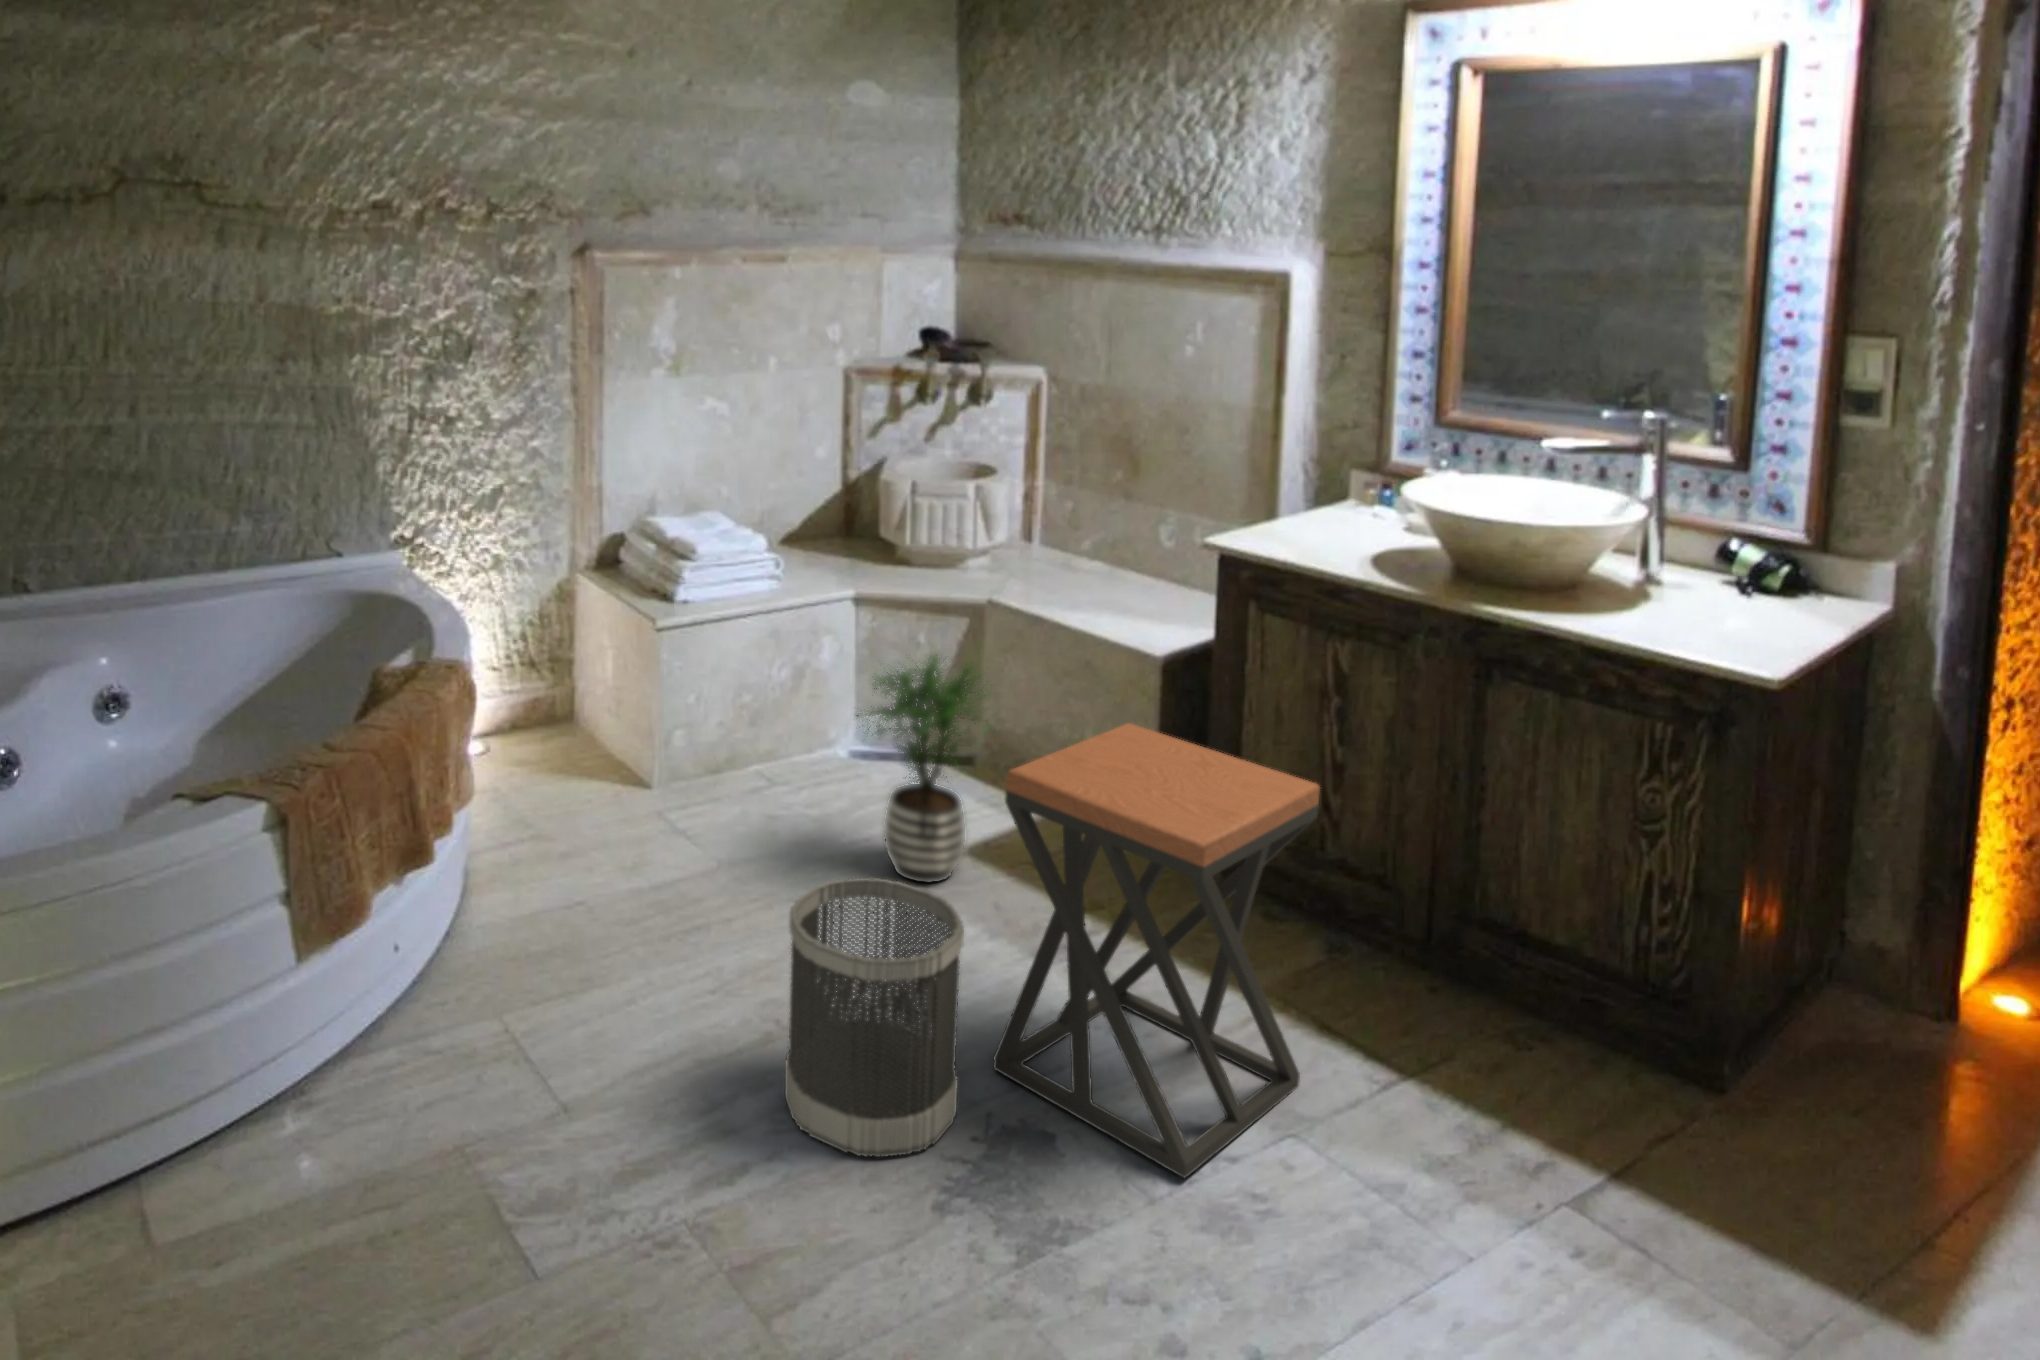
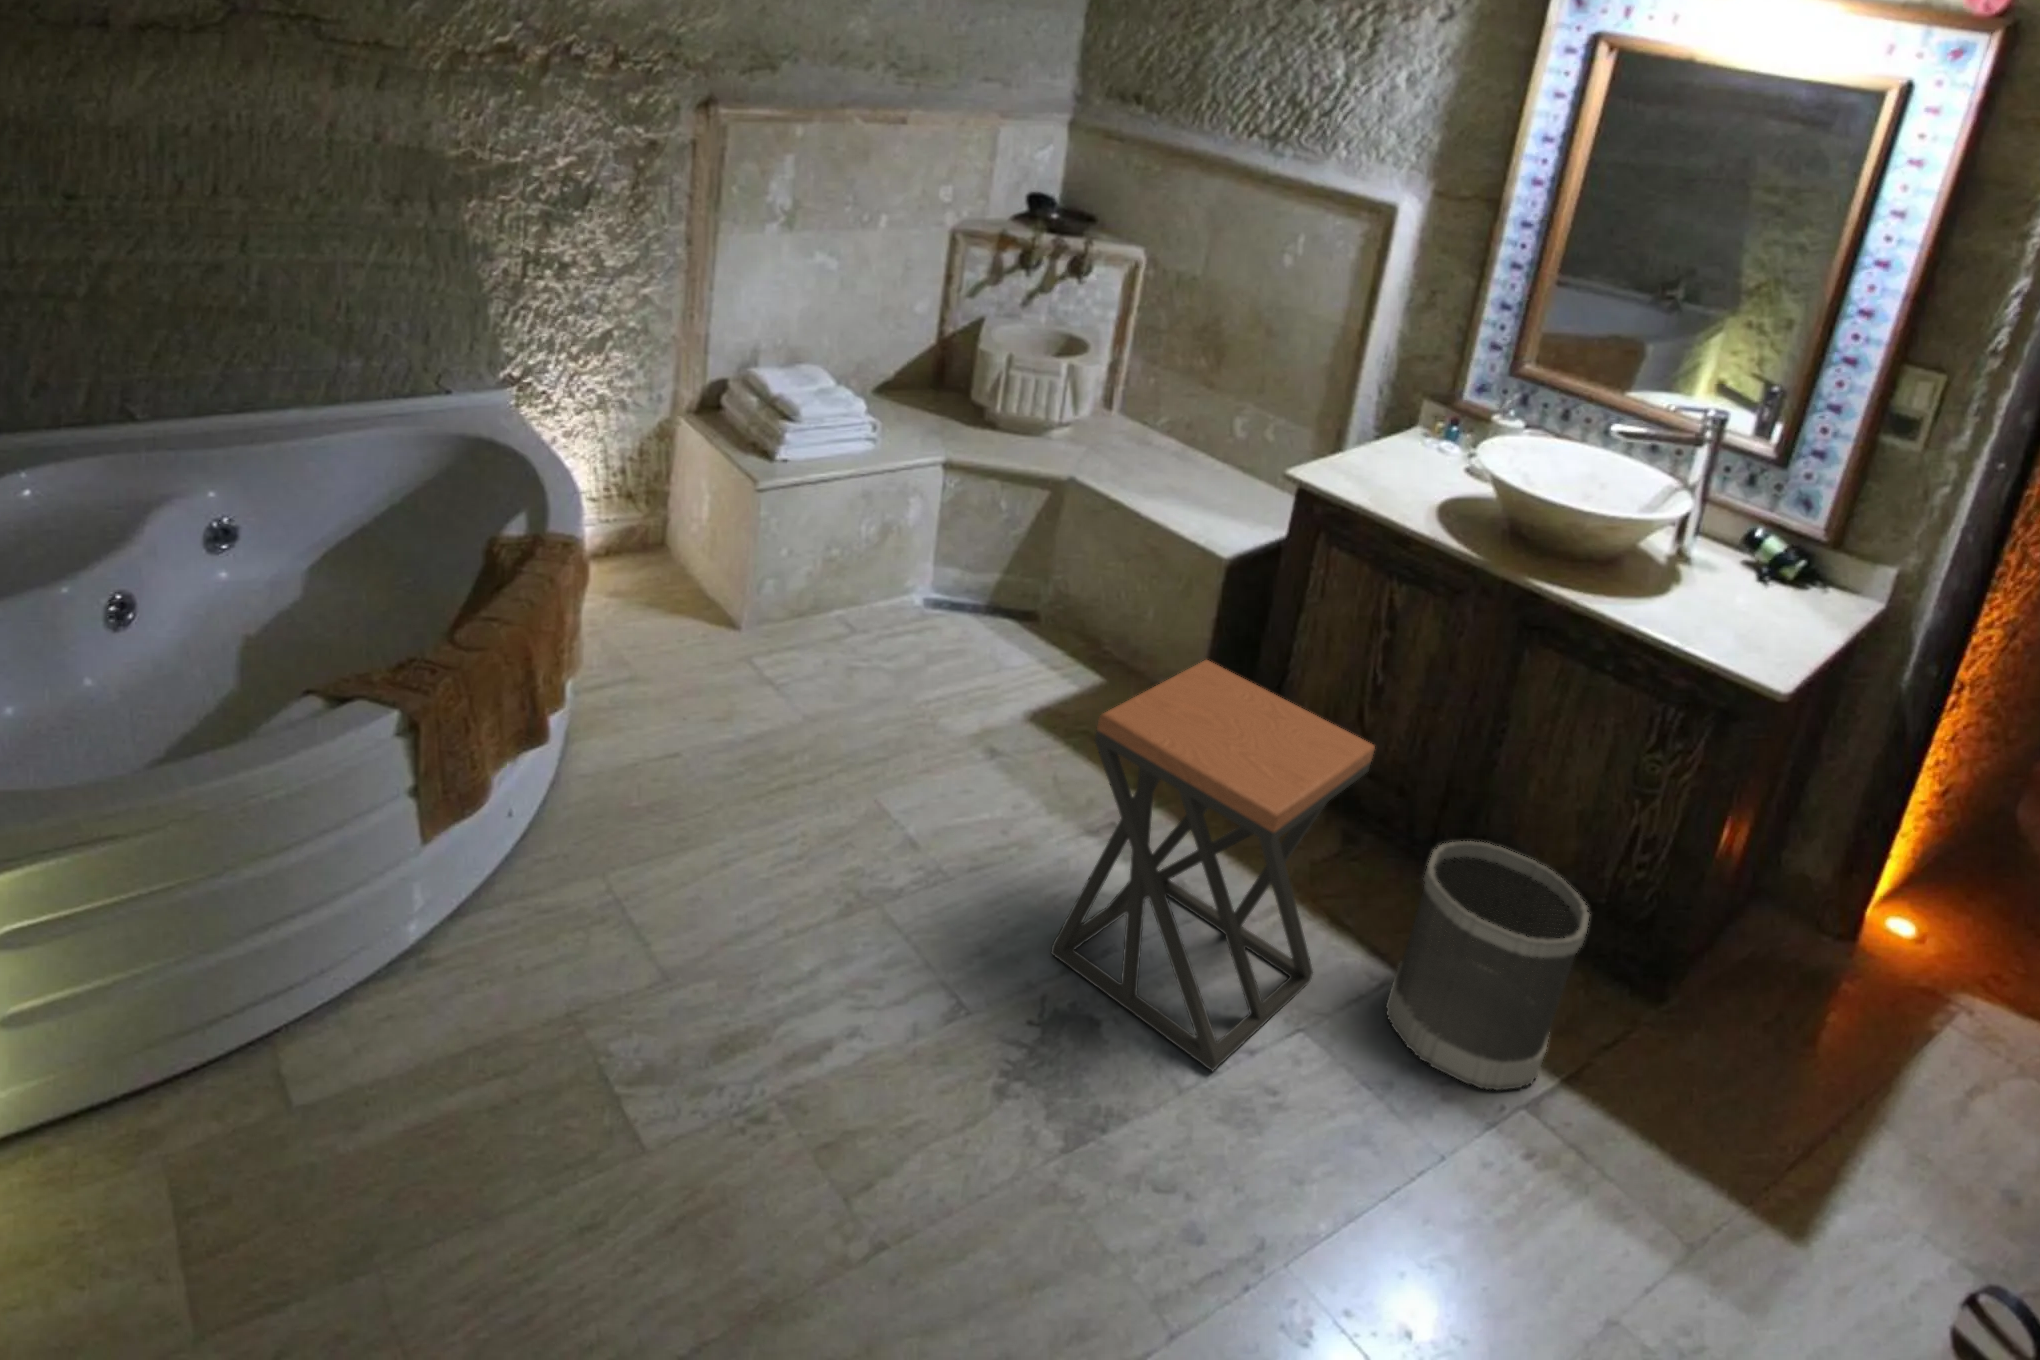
potted plant: present [855,655,992,883] -> none [943,544,1078,753]
wastebasket: present [785,878,964,1157] -> present [1386,841,1589,1090]

